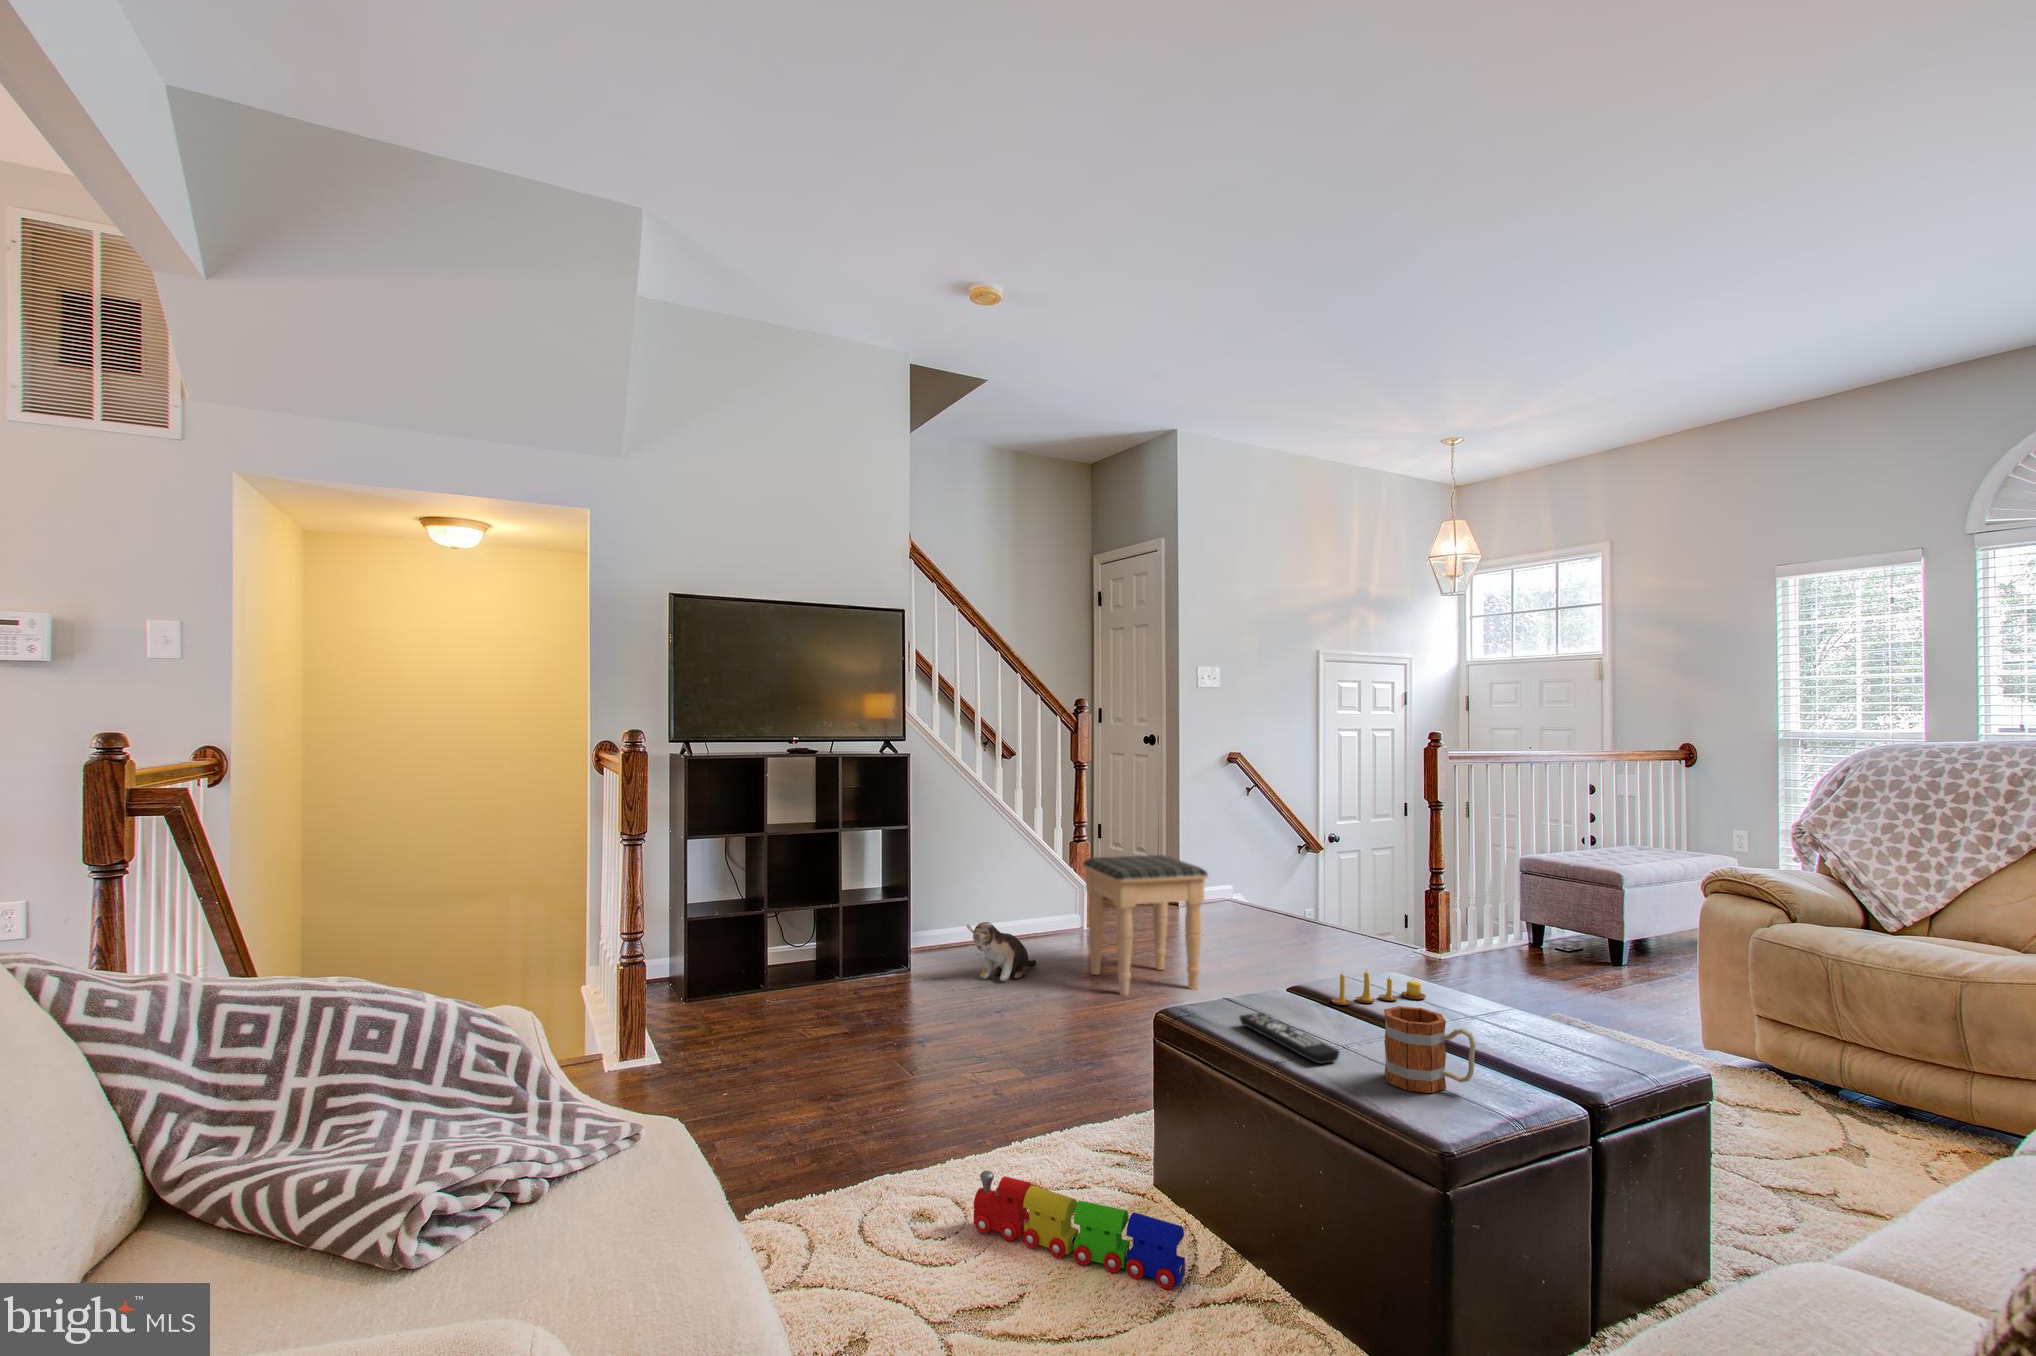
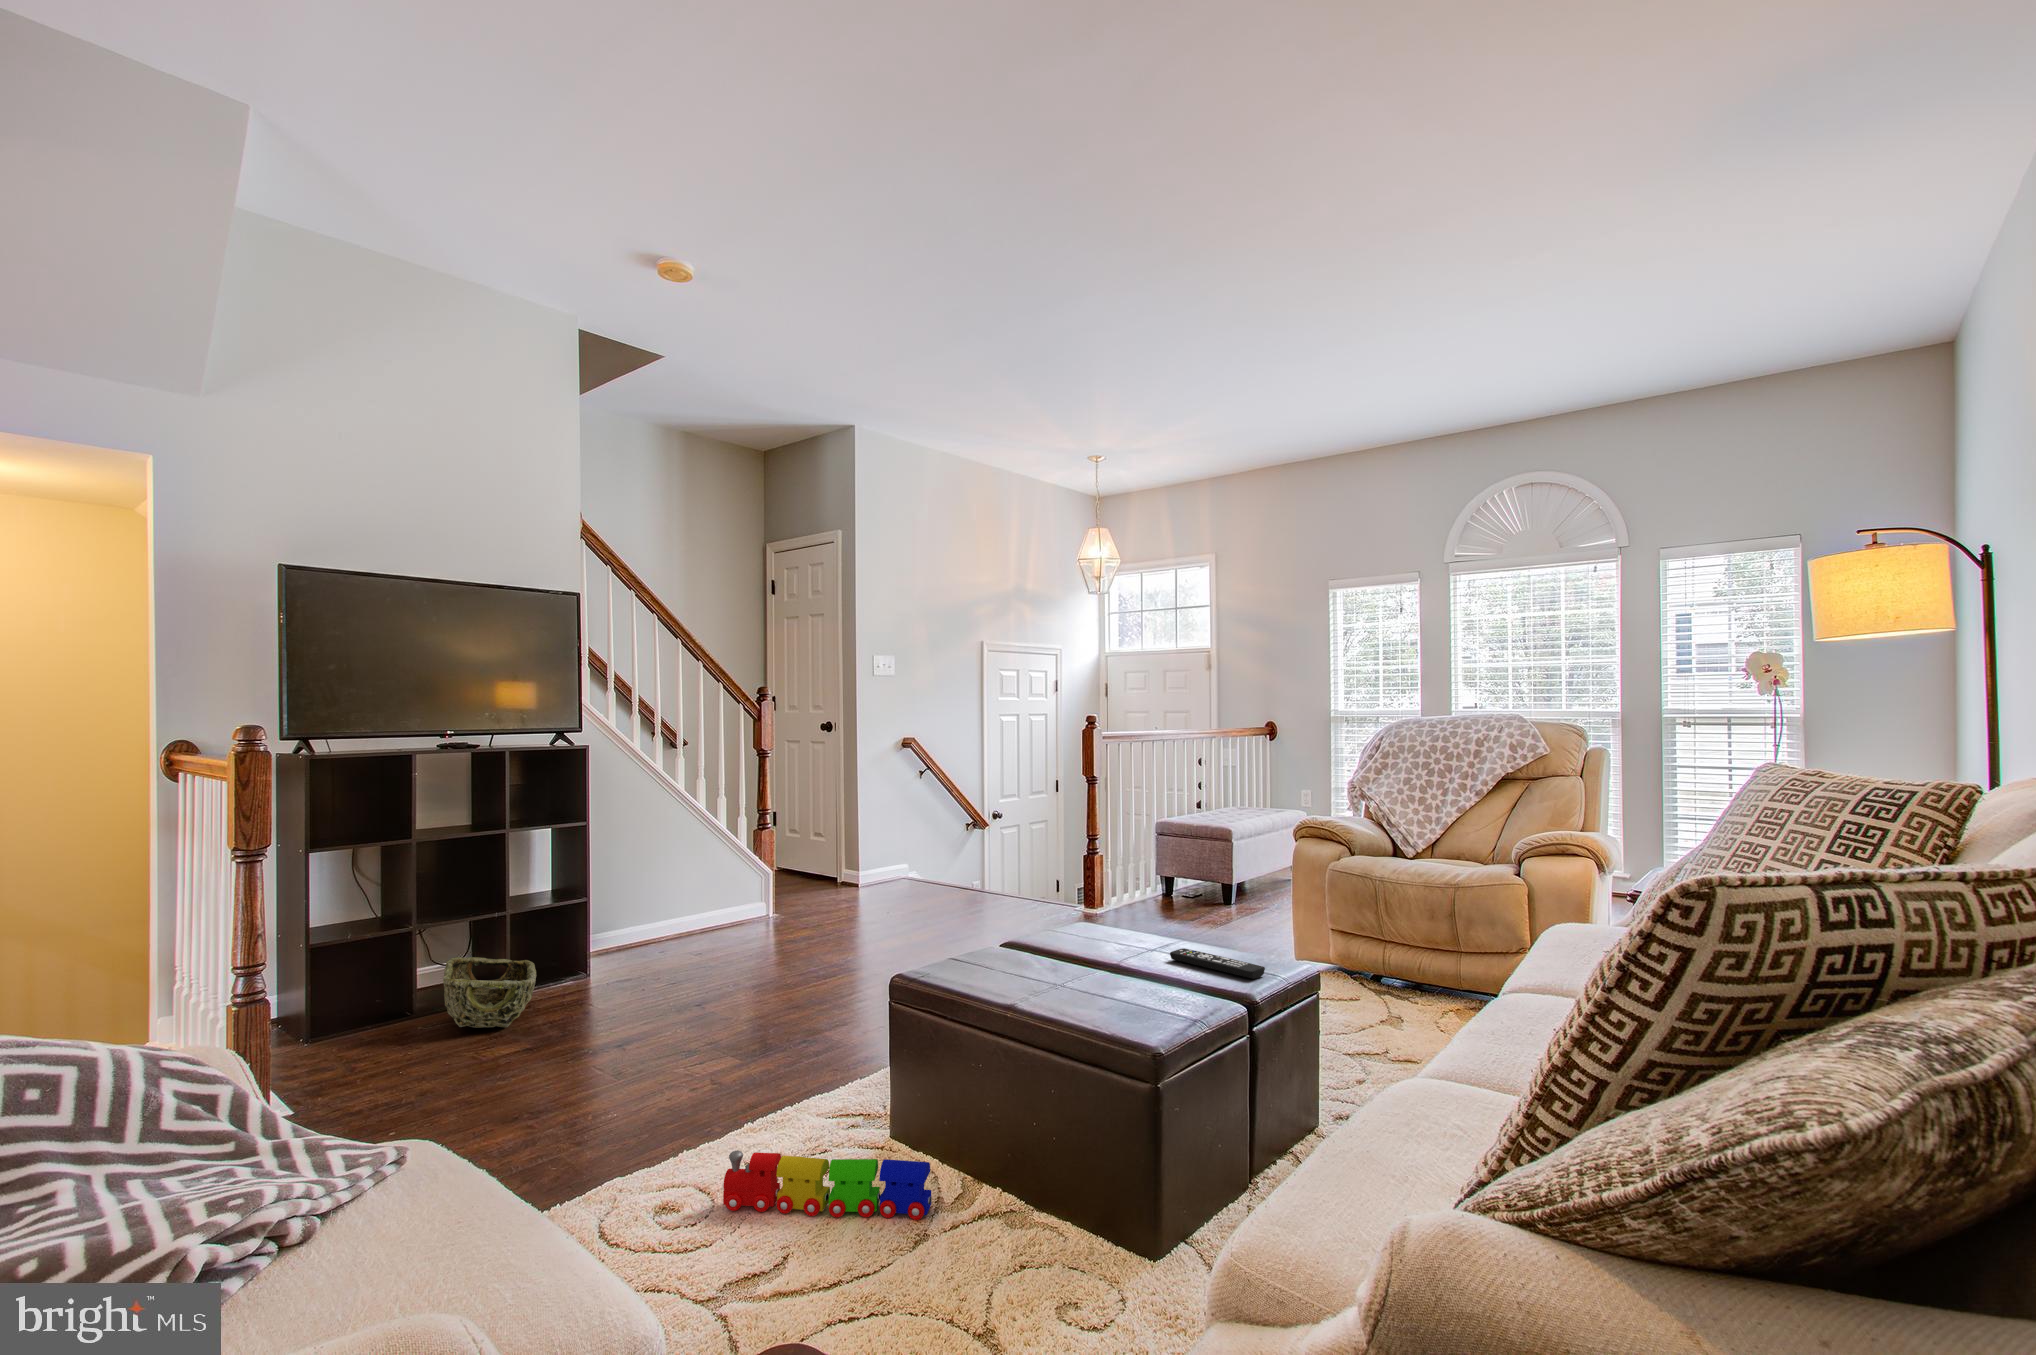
footstool: present [1083,855,1208,995] -> none [775,839,901,978]
plush toy: present [967,922,1036,981] -> none [653,920,725,980]
woven basket: none [788,937,866,1006] -> present [443,957,536,1028]
candle: present [1332,970,1426,1005] -> none [1039,920,1112,953]
mug: present [1384,1006,1476,1093] -> none [1095,943,1166,1011]
remote control: present [1240,1013,1339,1064] -> present [1170,948,1265,979]

